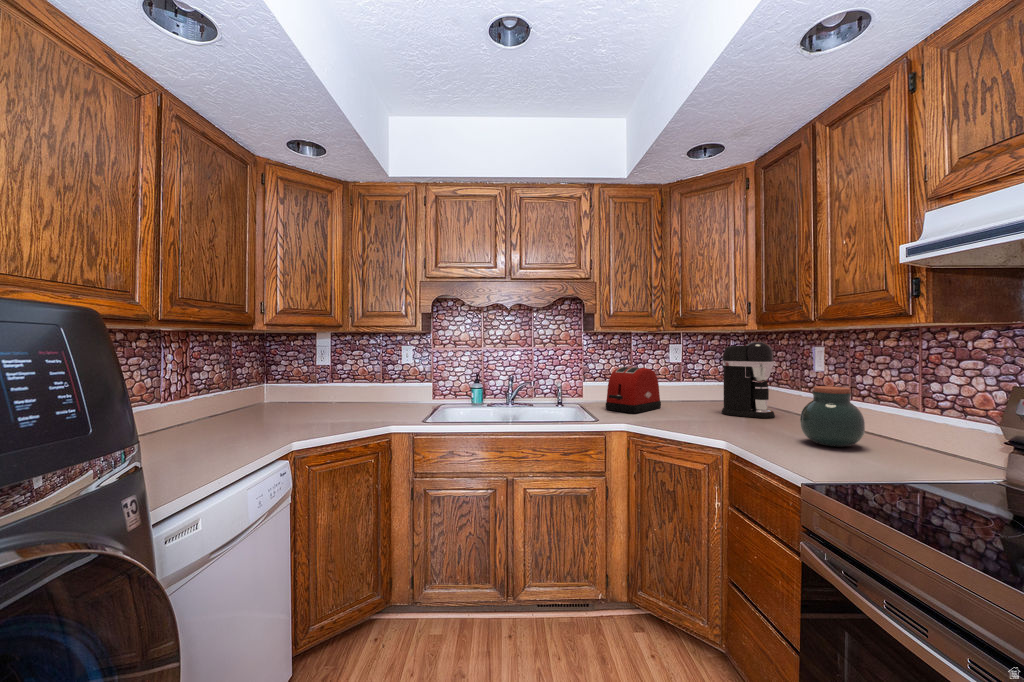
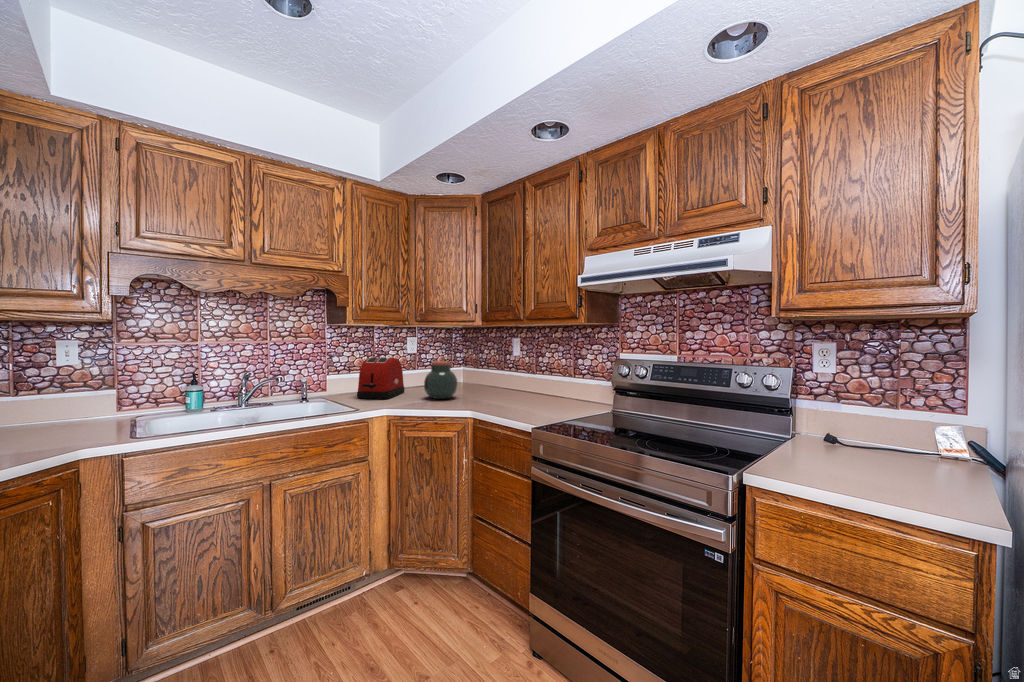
coffee maker: present [722,342,775,418] -> none [453,334,489,392]
jar: present [800,386,865,447] -> present [424,361,458,399]

